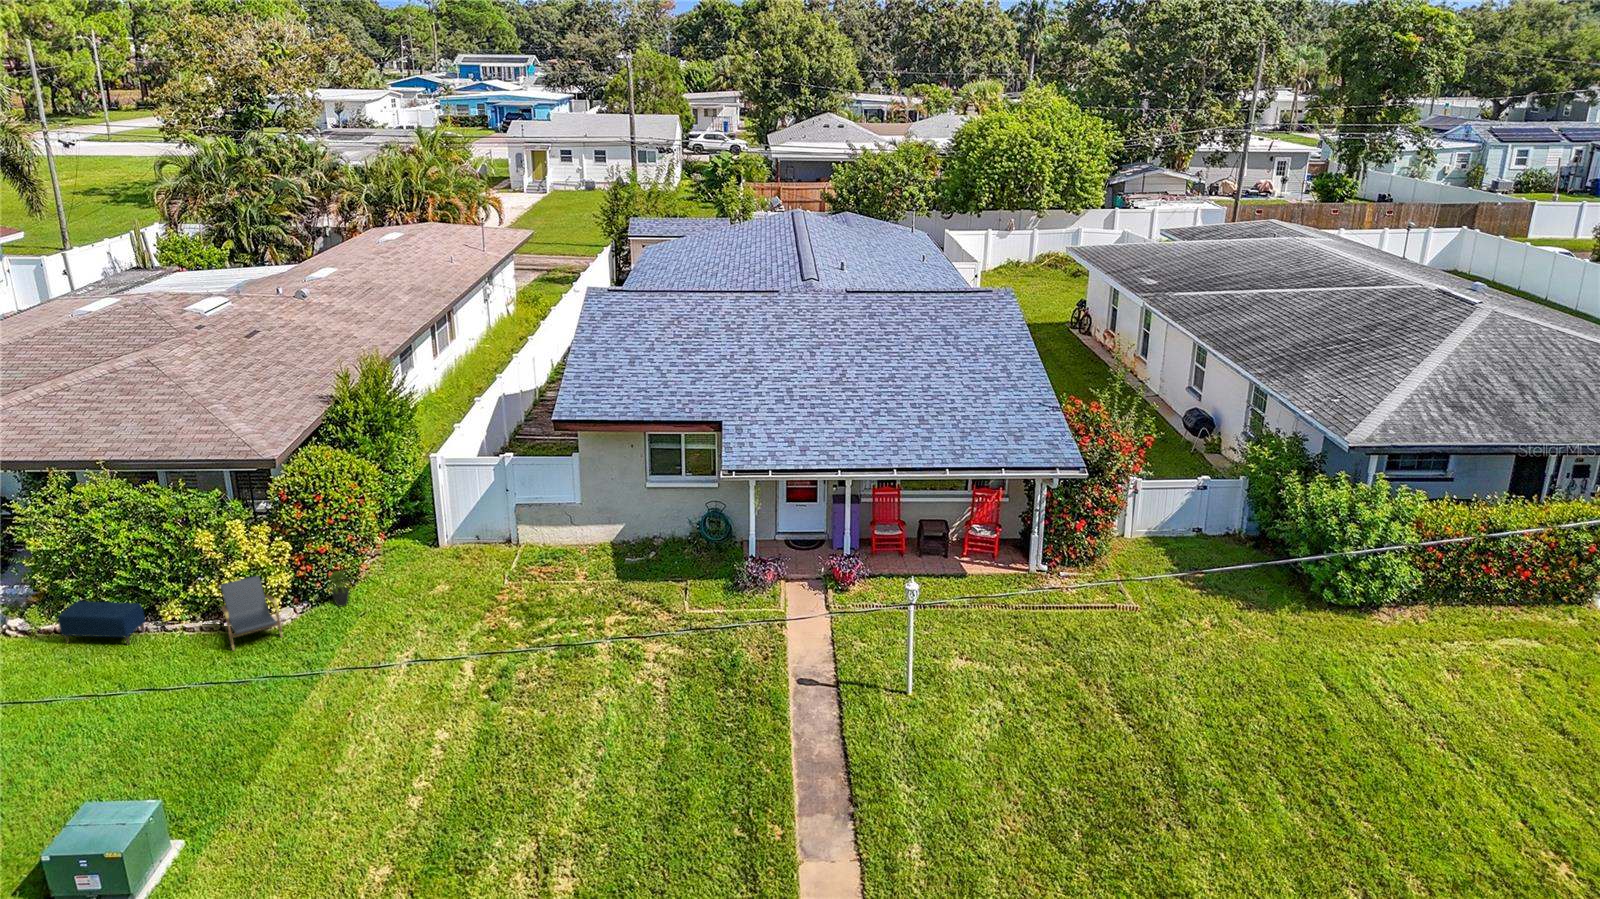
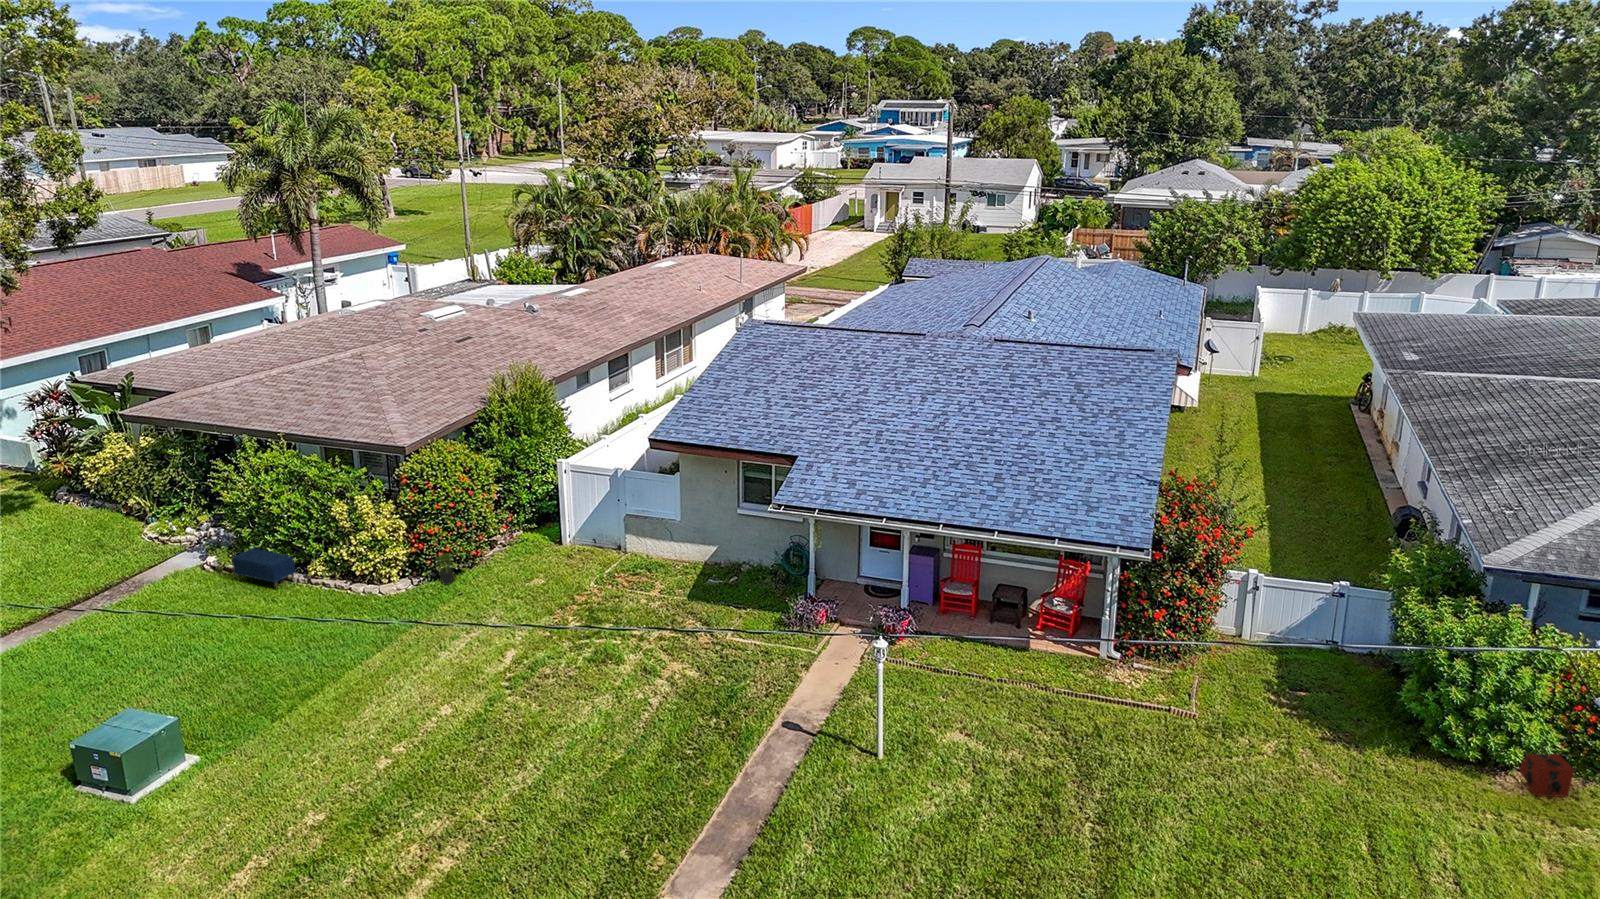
lounge chair: present [221,576,282,650] -> none [338,546,385,607]
storage box: none [1384,587,1429,624] -> present [1520,754,1574,797]

